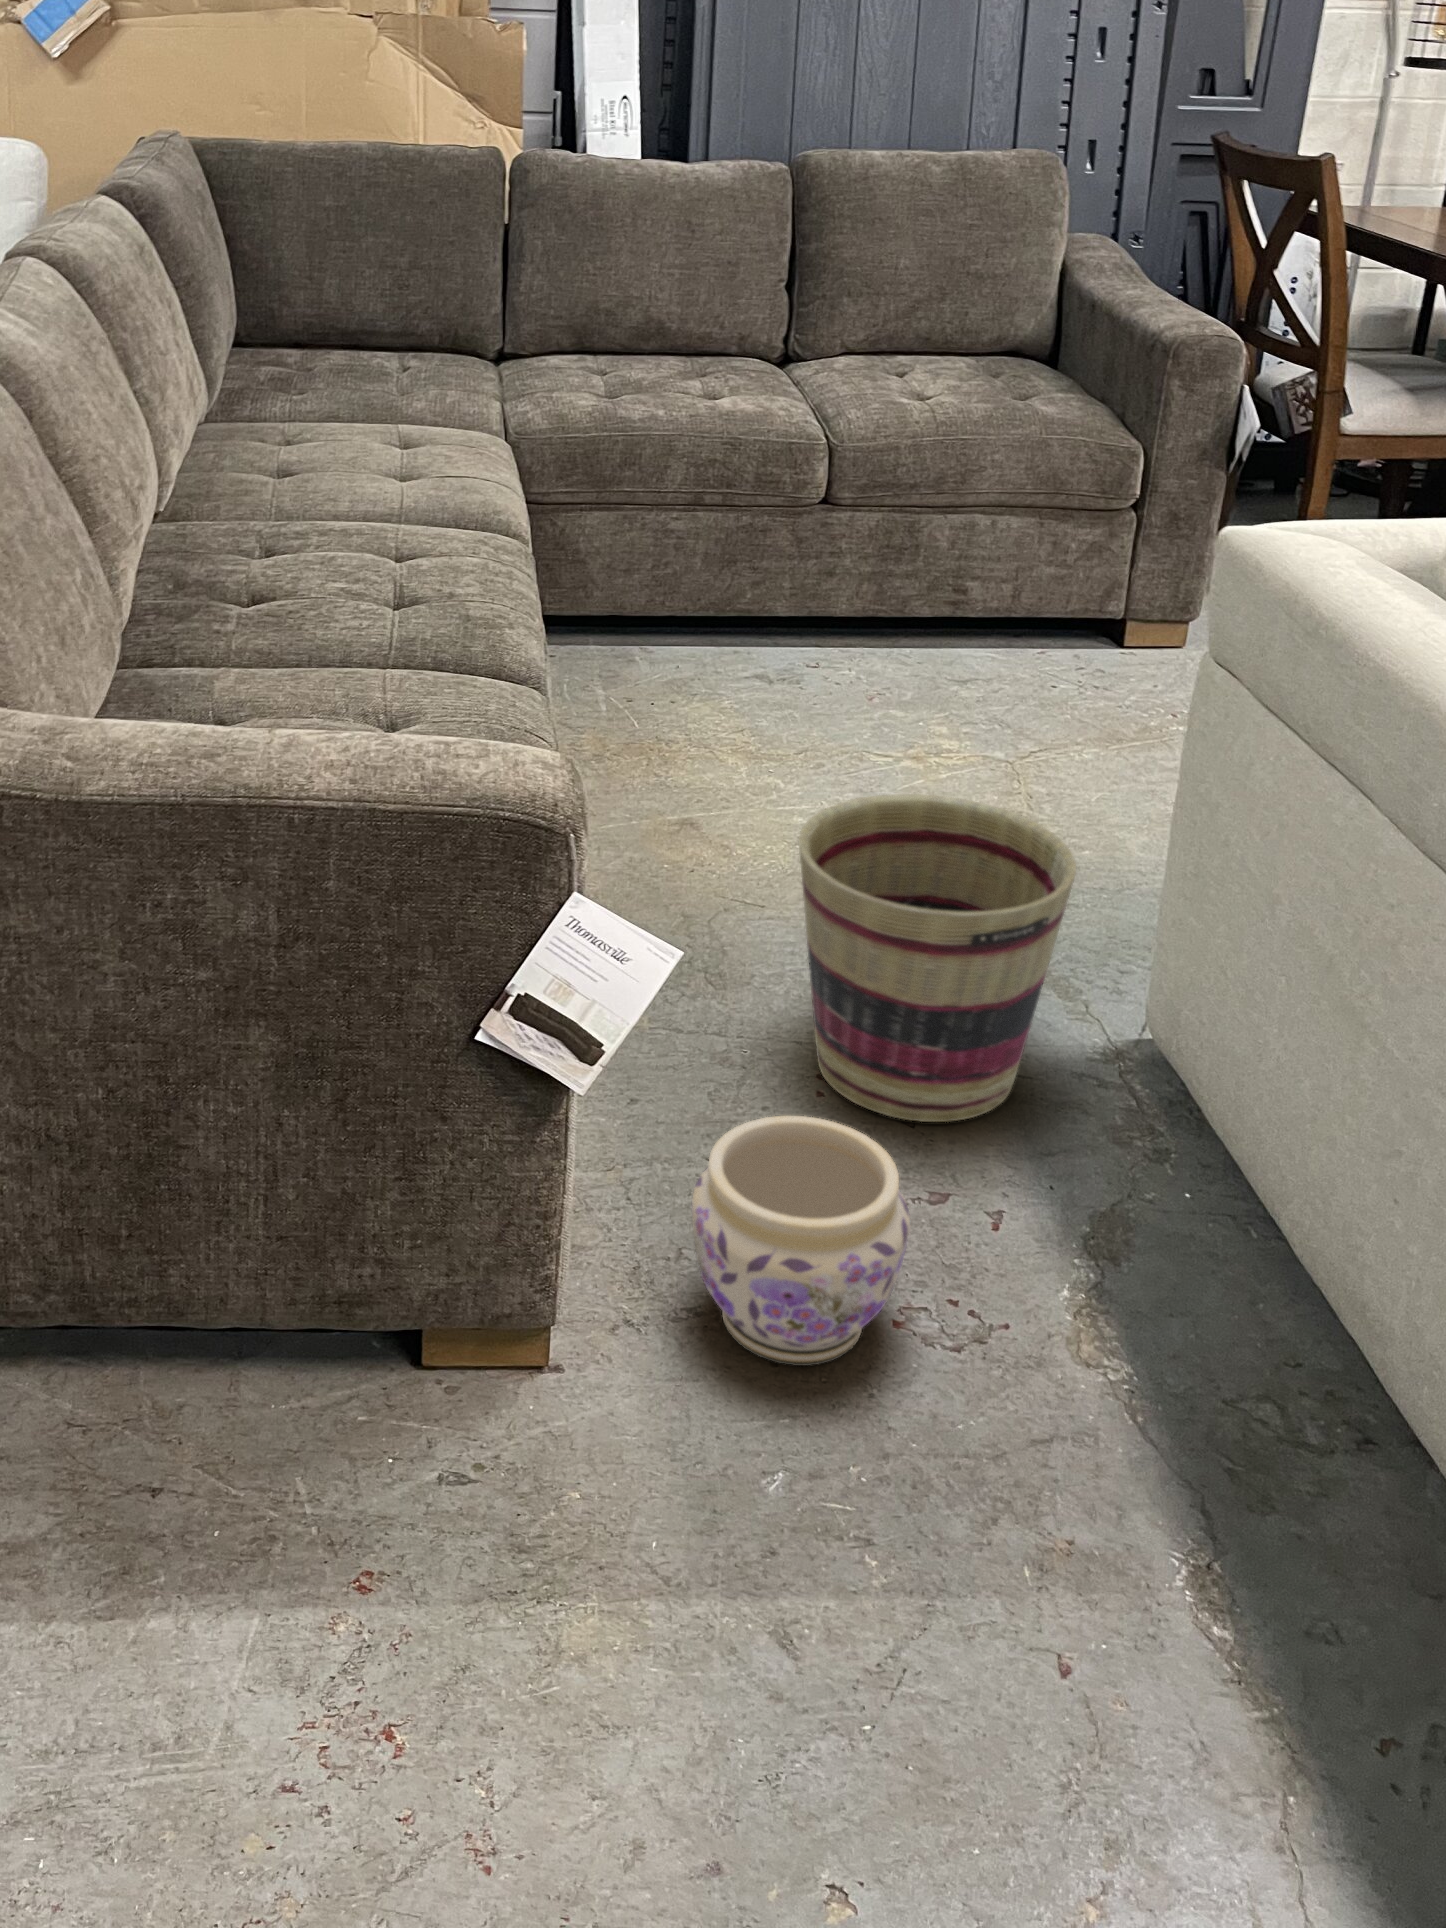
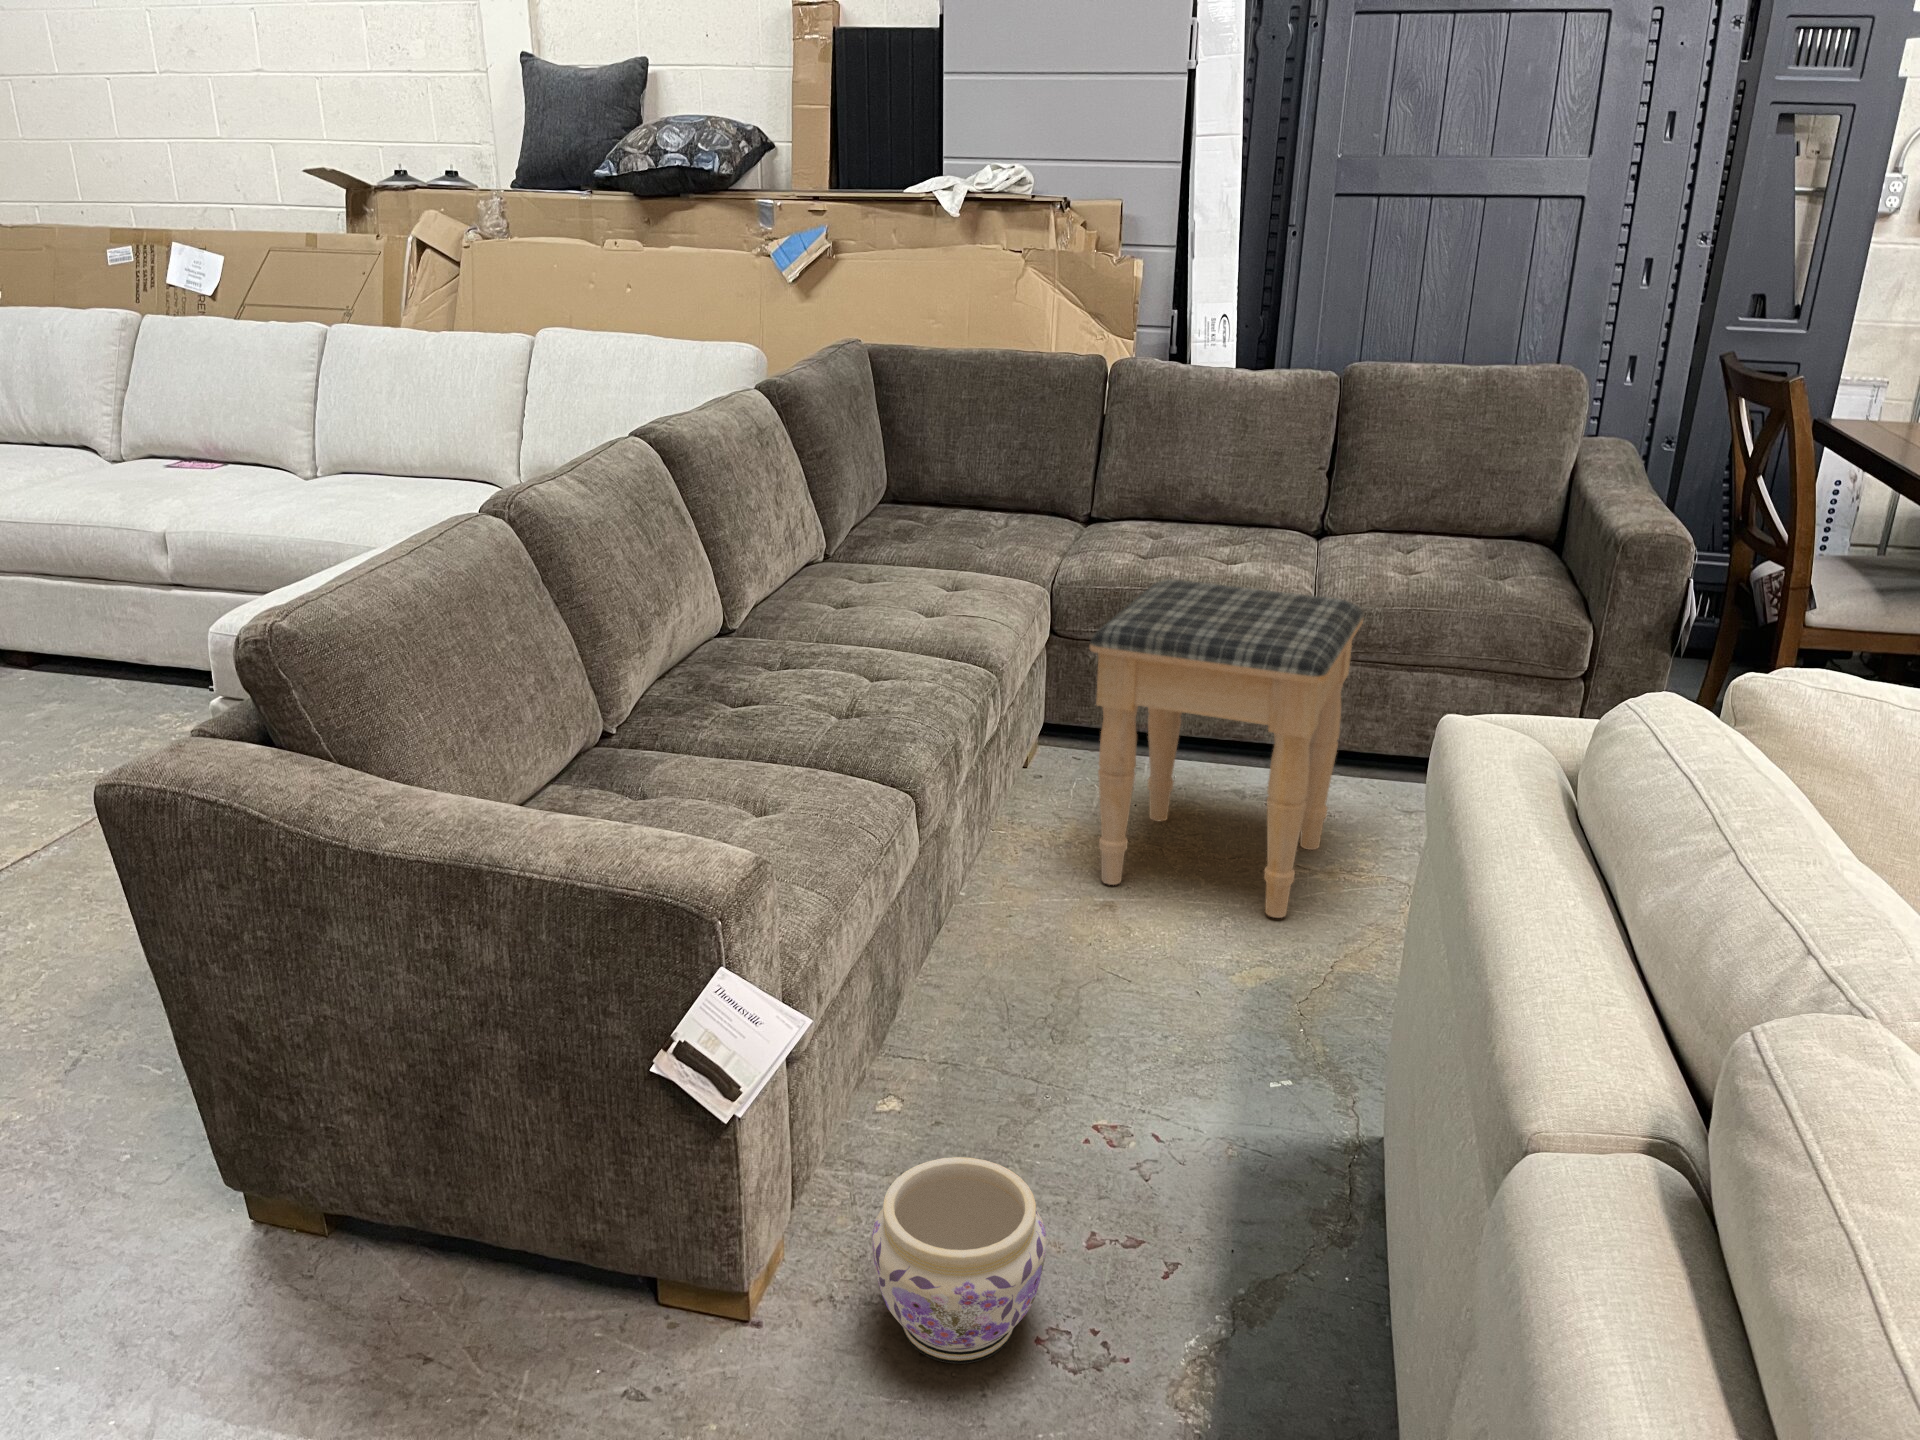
footstool: none [660,418,960,819] -> present [1090,579,1364,918]
basket: present [799,794,1076,1122] -> none [1074,904,1301,1180]

